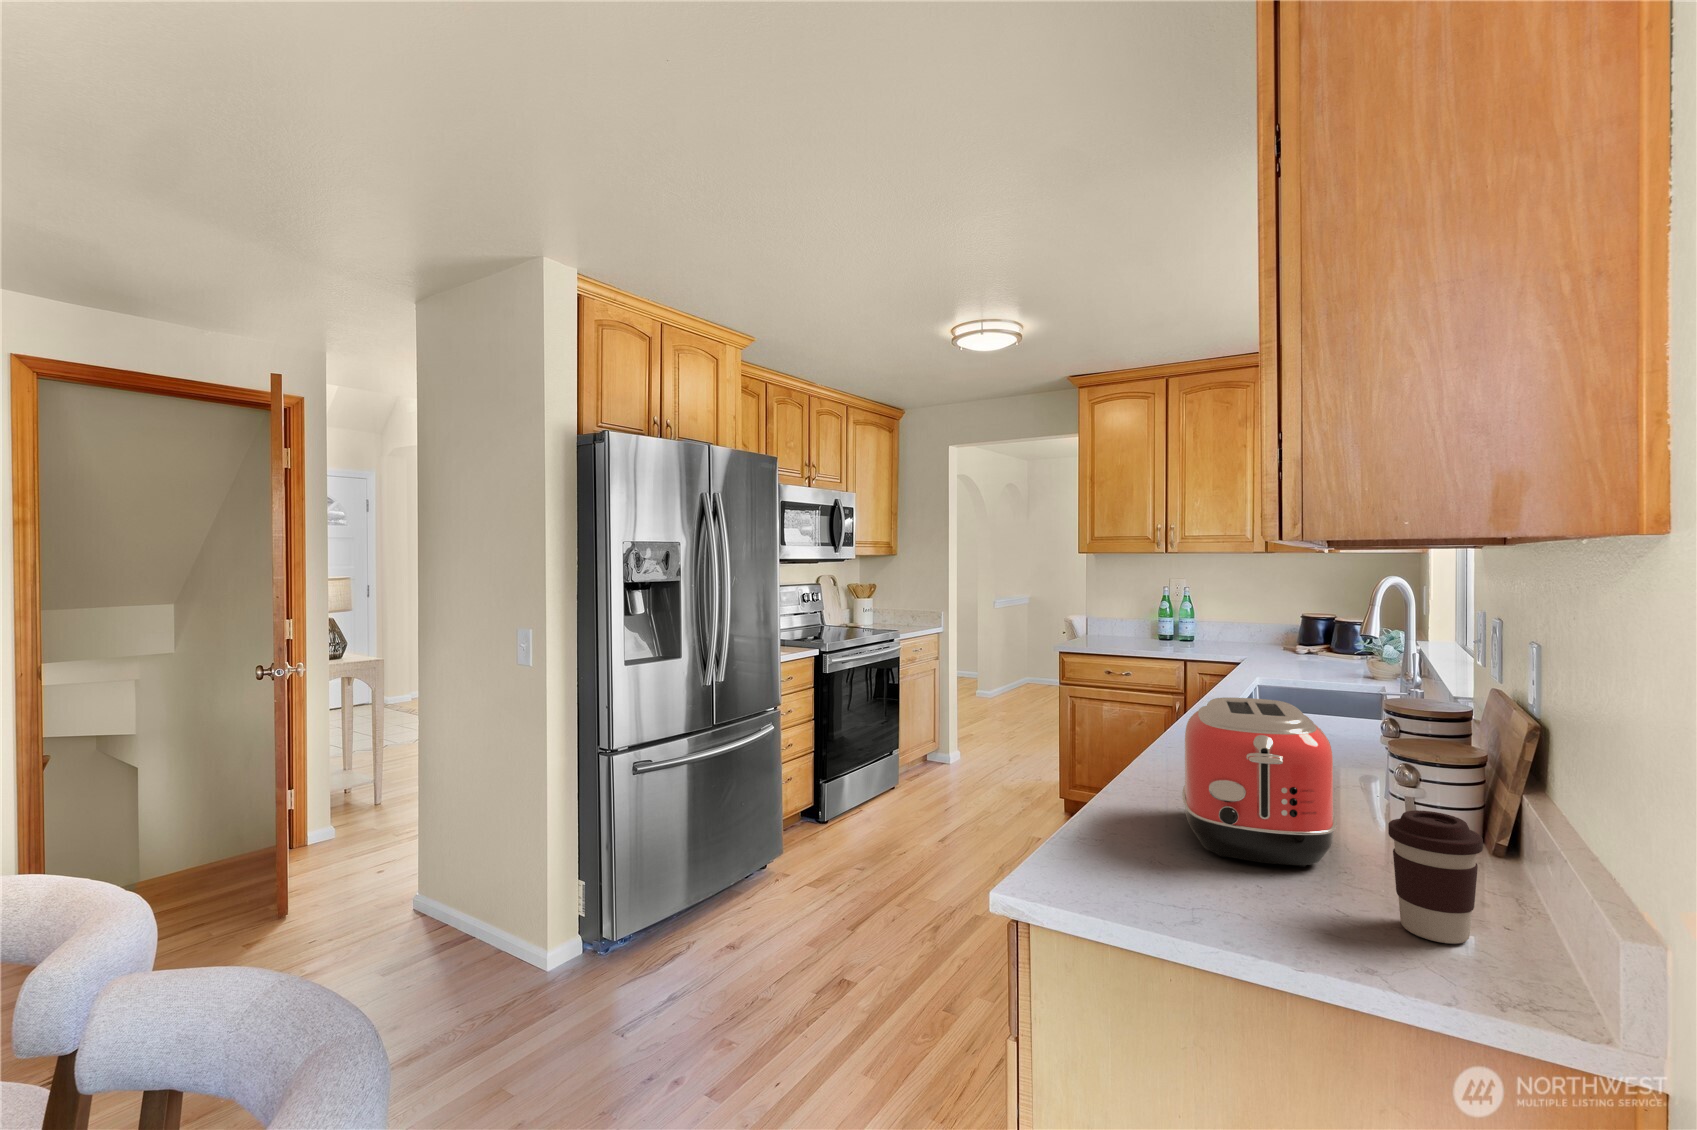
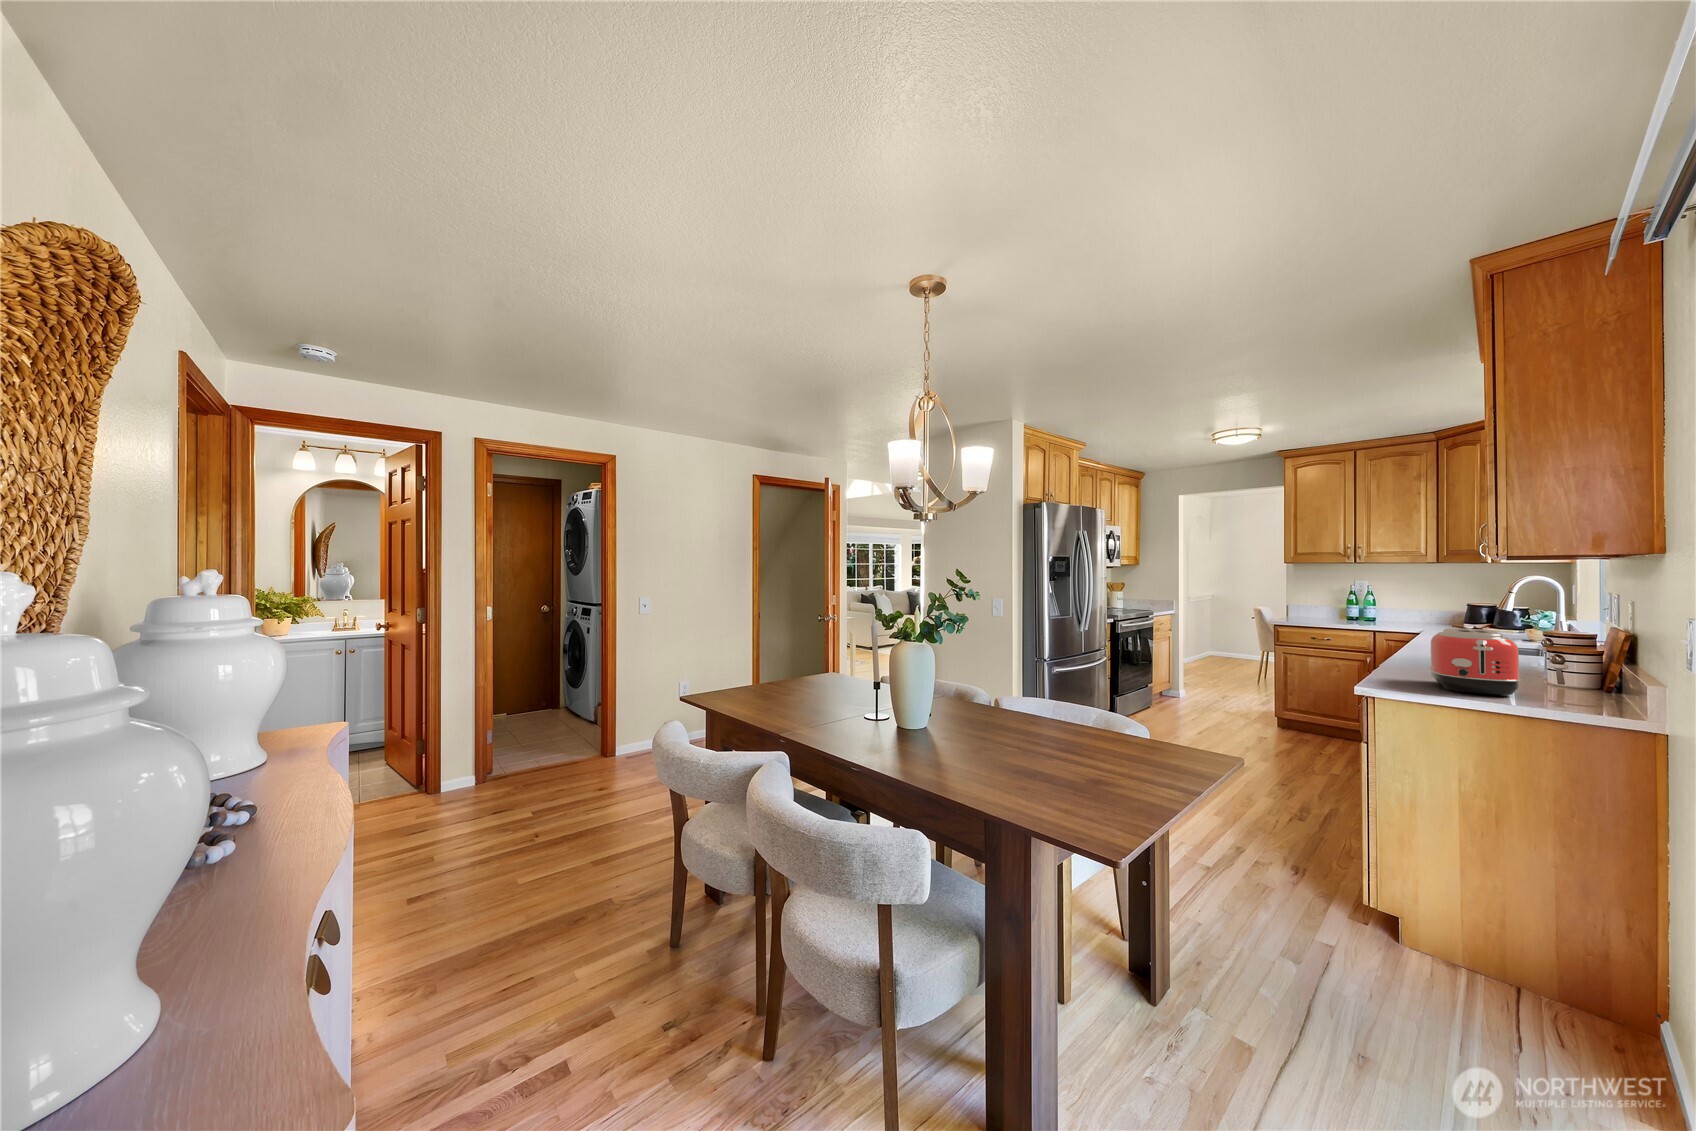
coffee cup: present [1388,810,1483,944] -> none [1551,665,1599,714]

